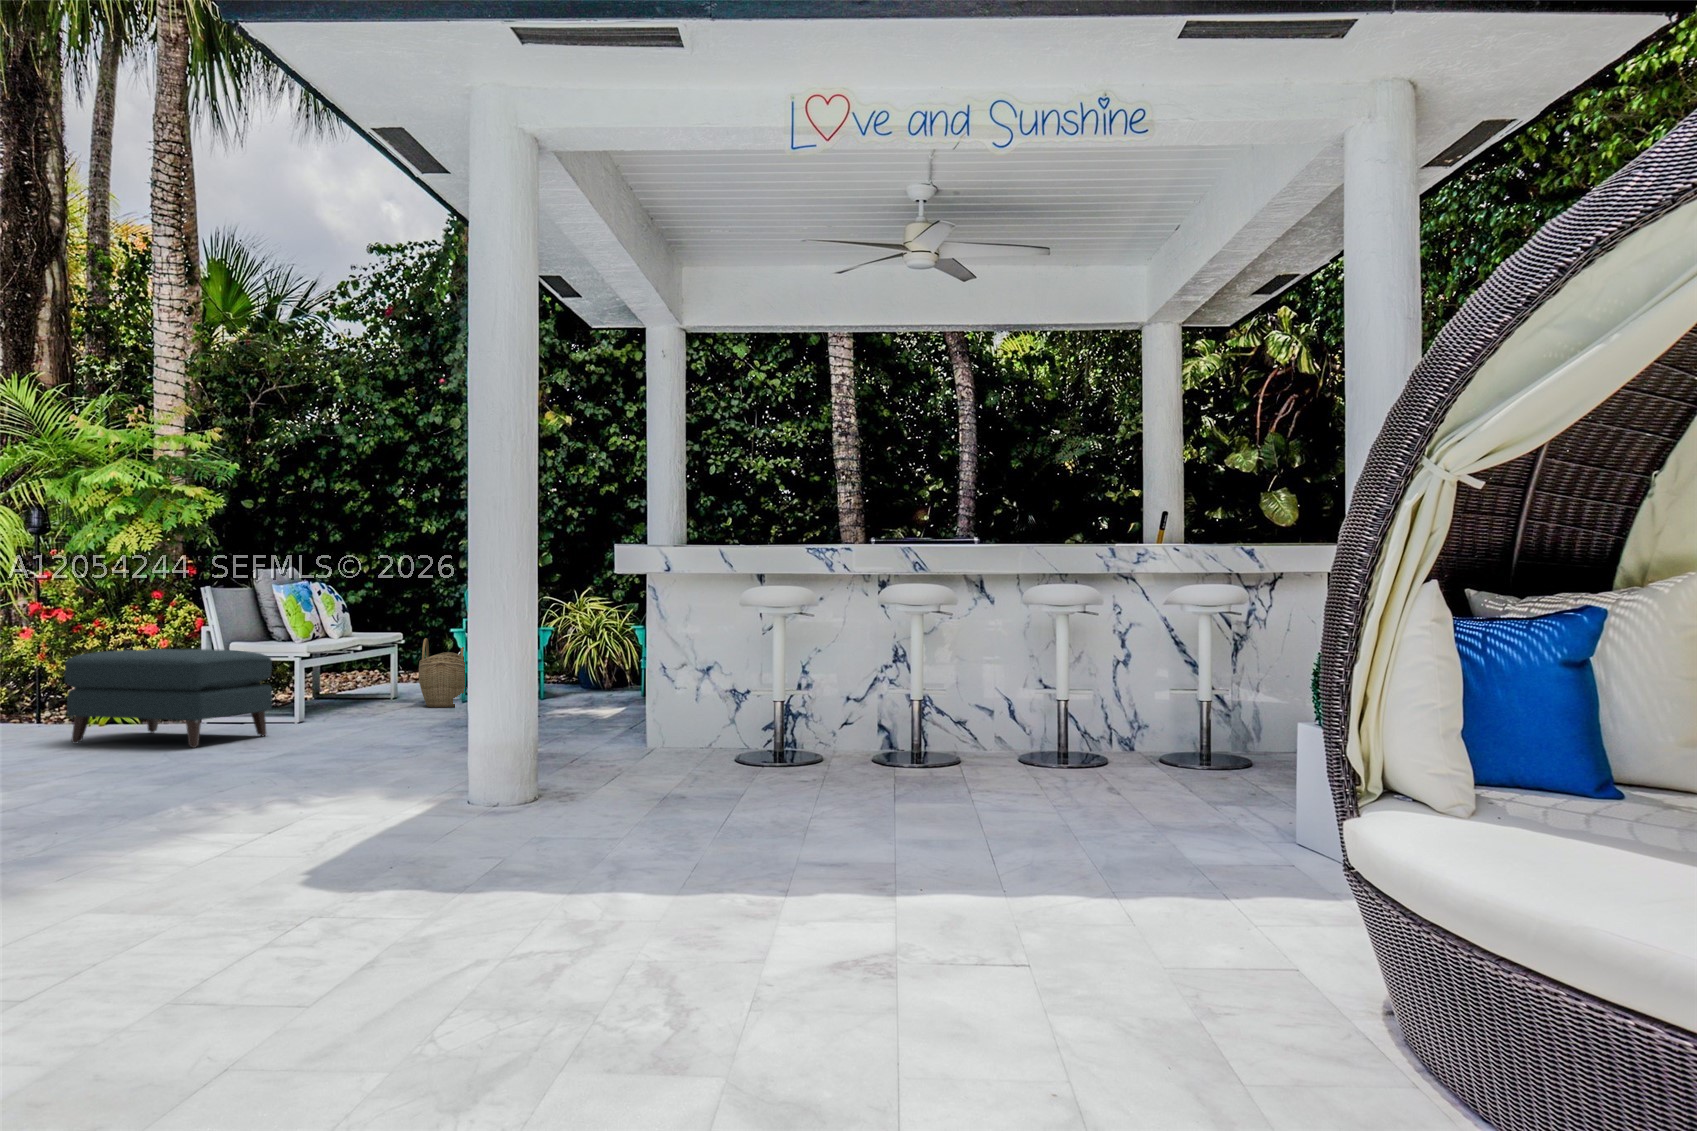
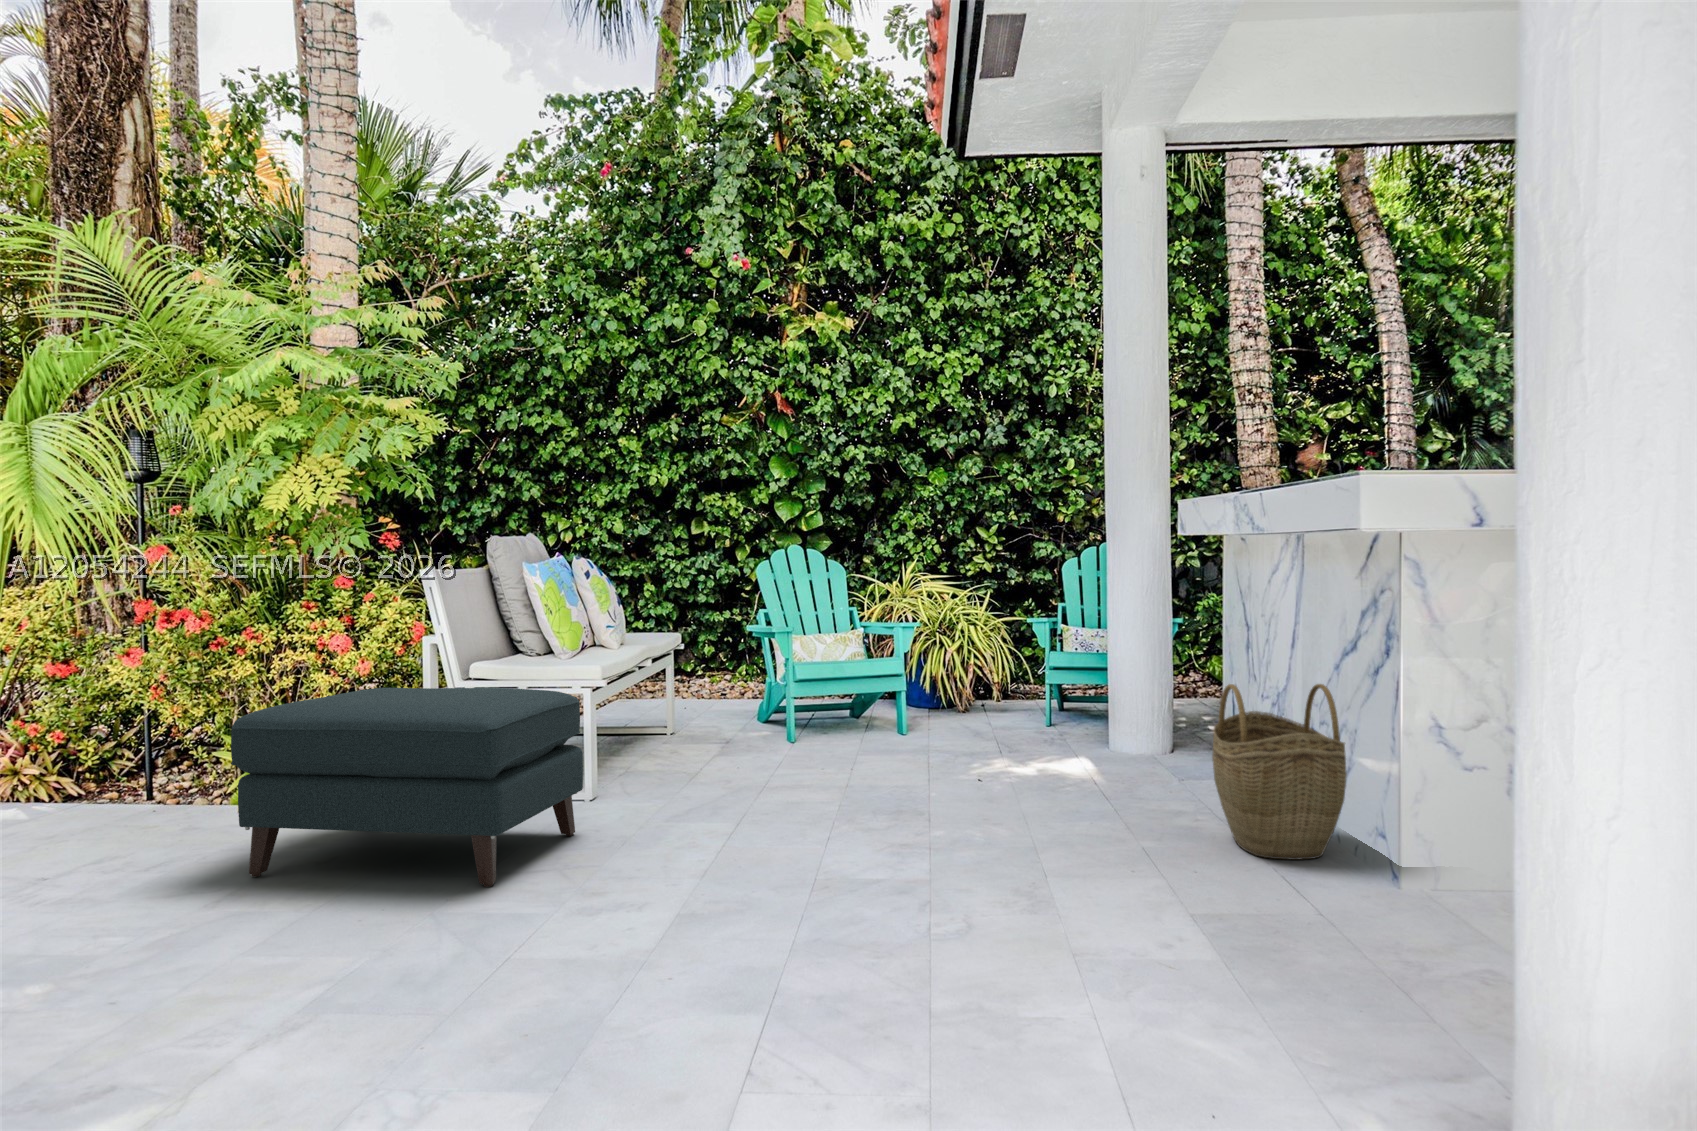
woven basket: present [419,638,467,708] -> present [1212,684,1347,860]

